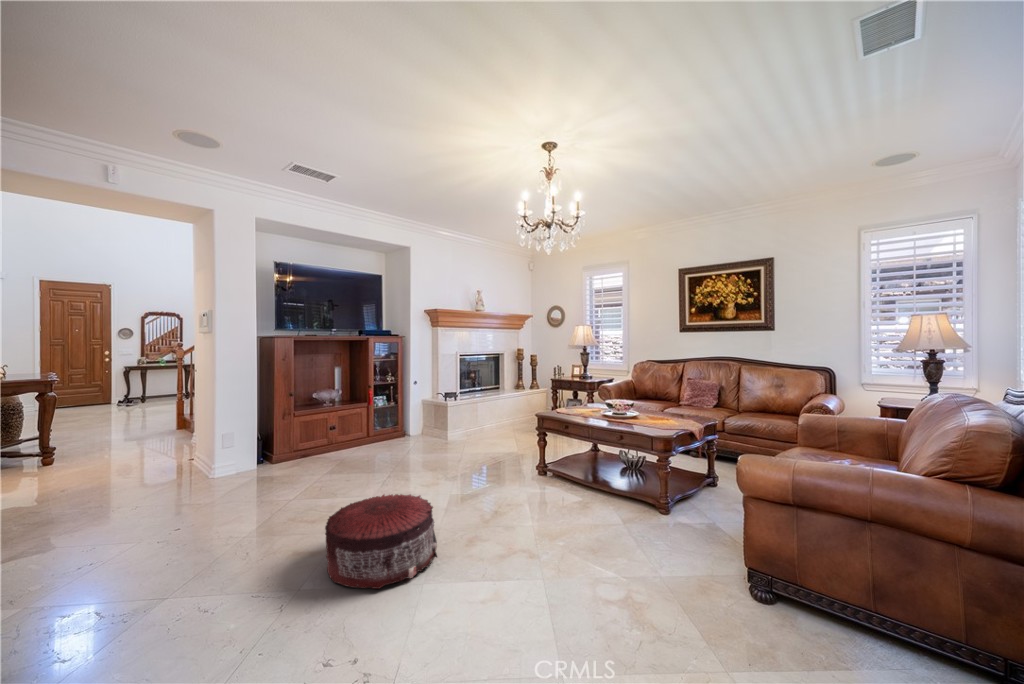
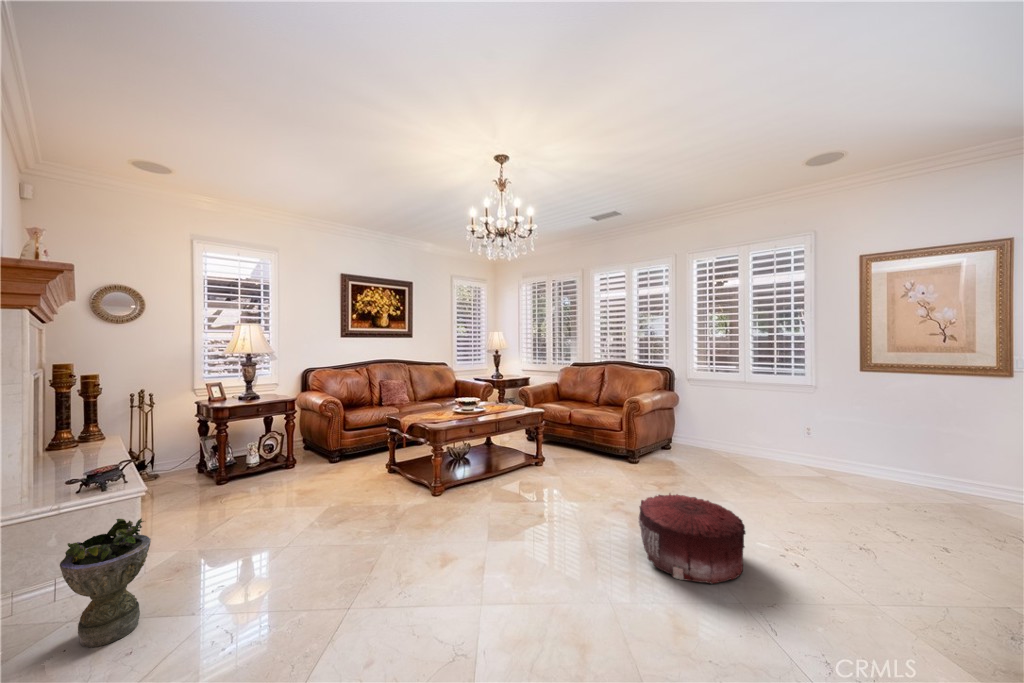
planter: none [401,401,424,440] -> present [60,518,151,647]

